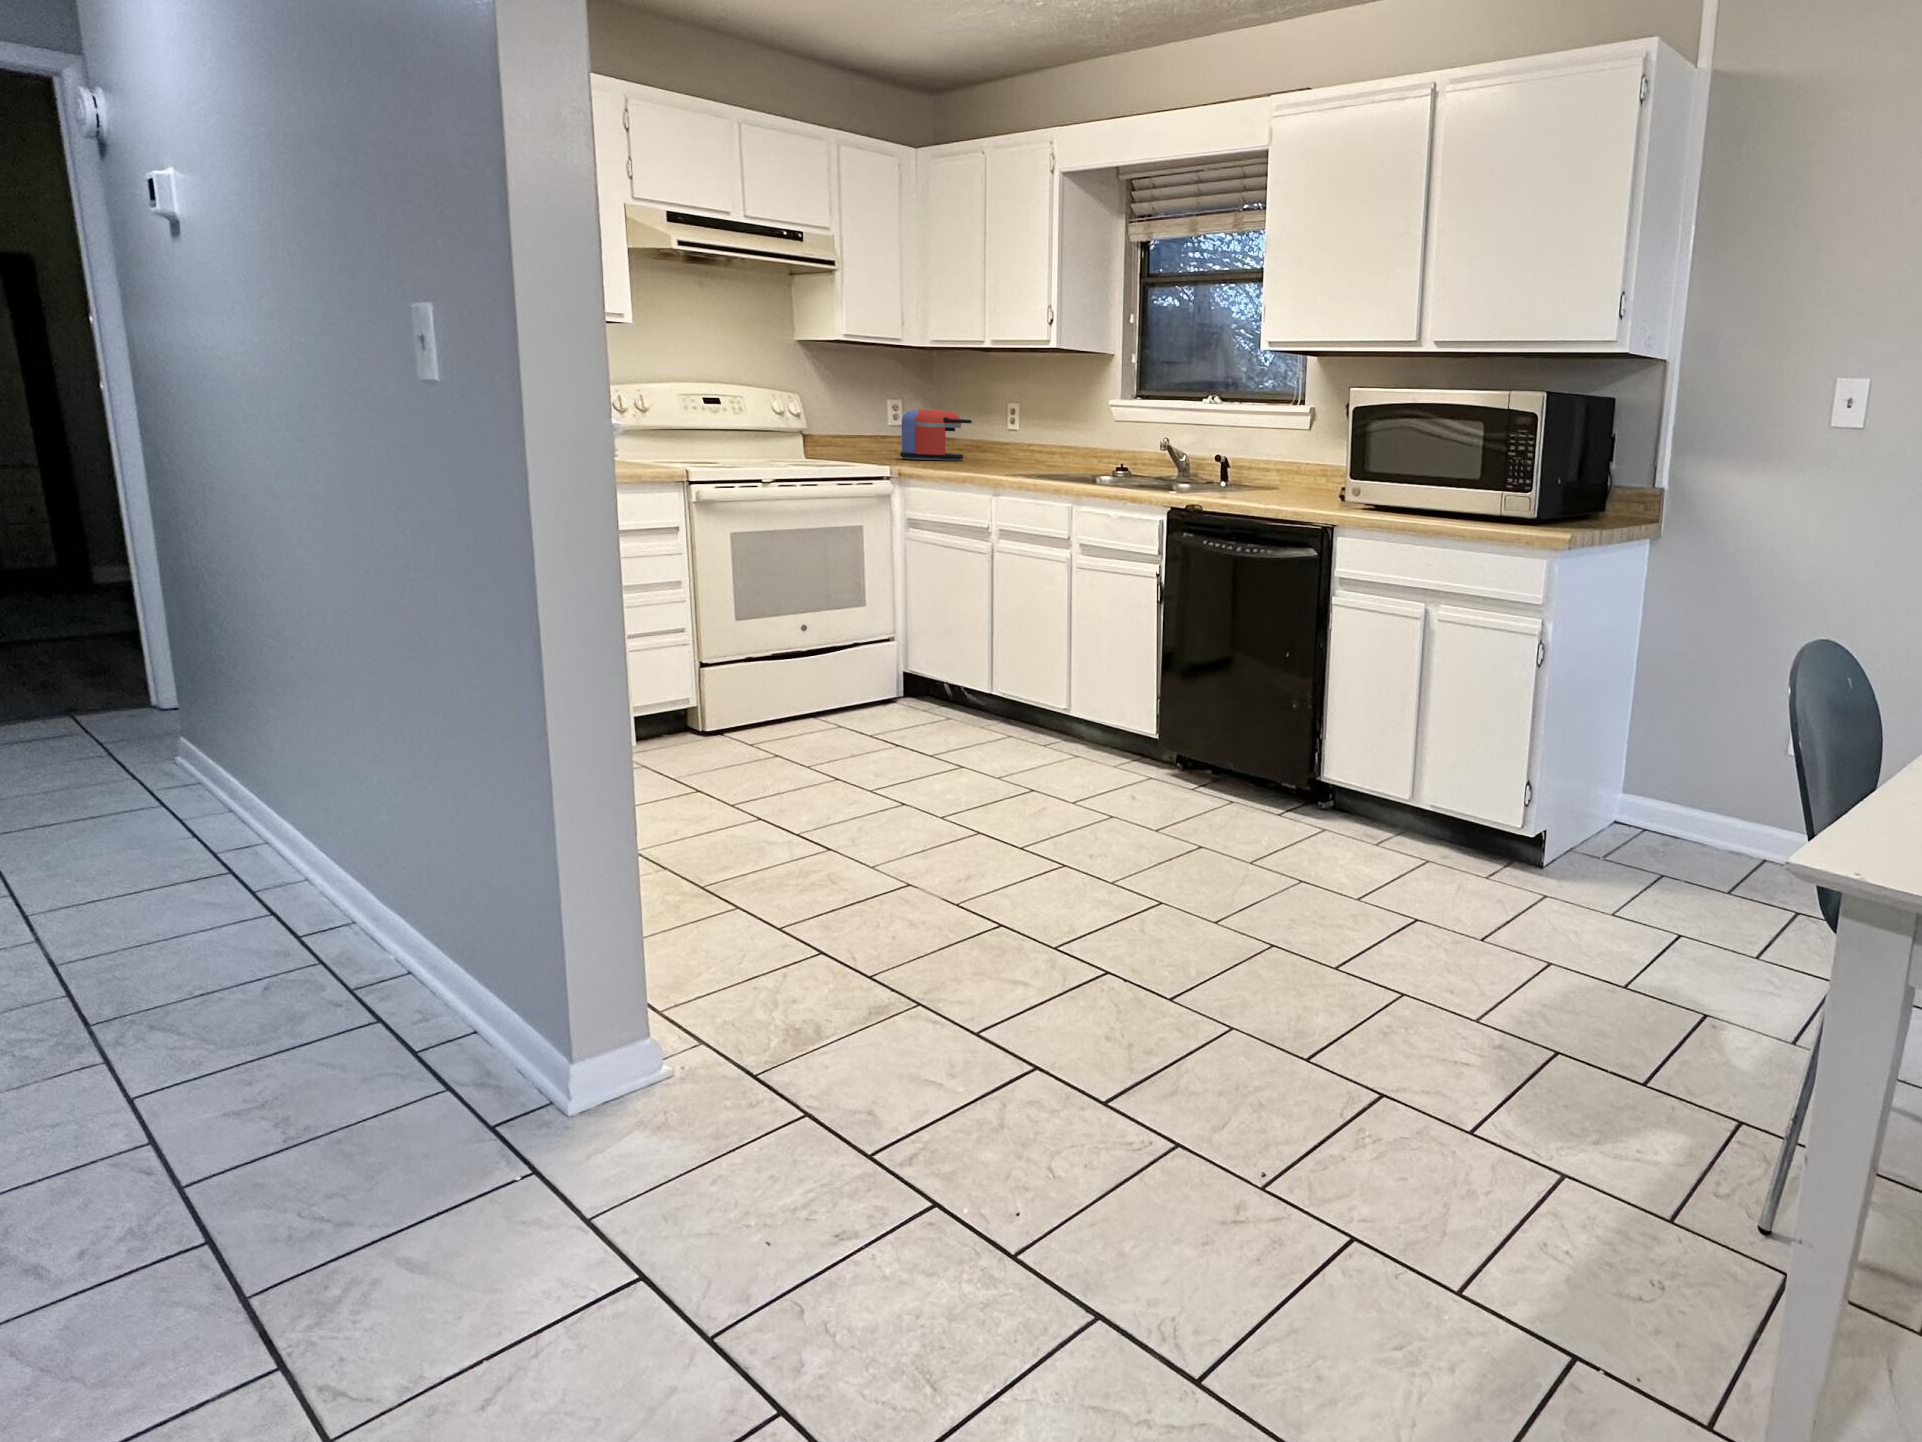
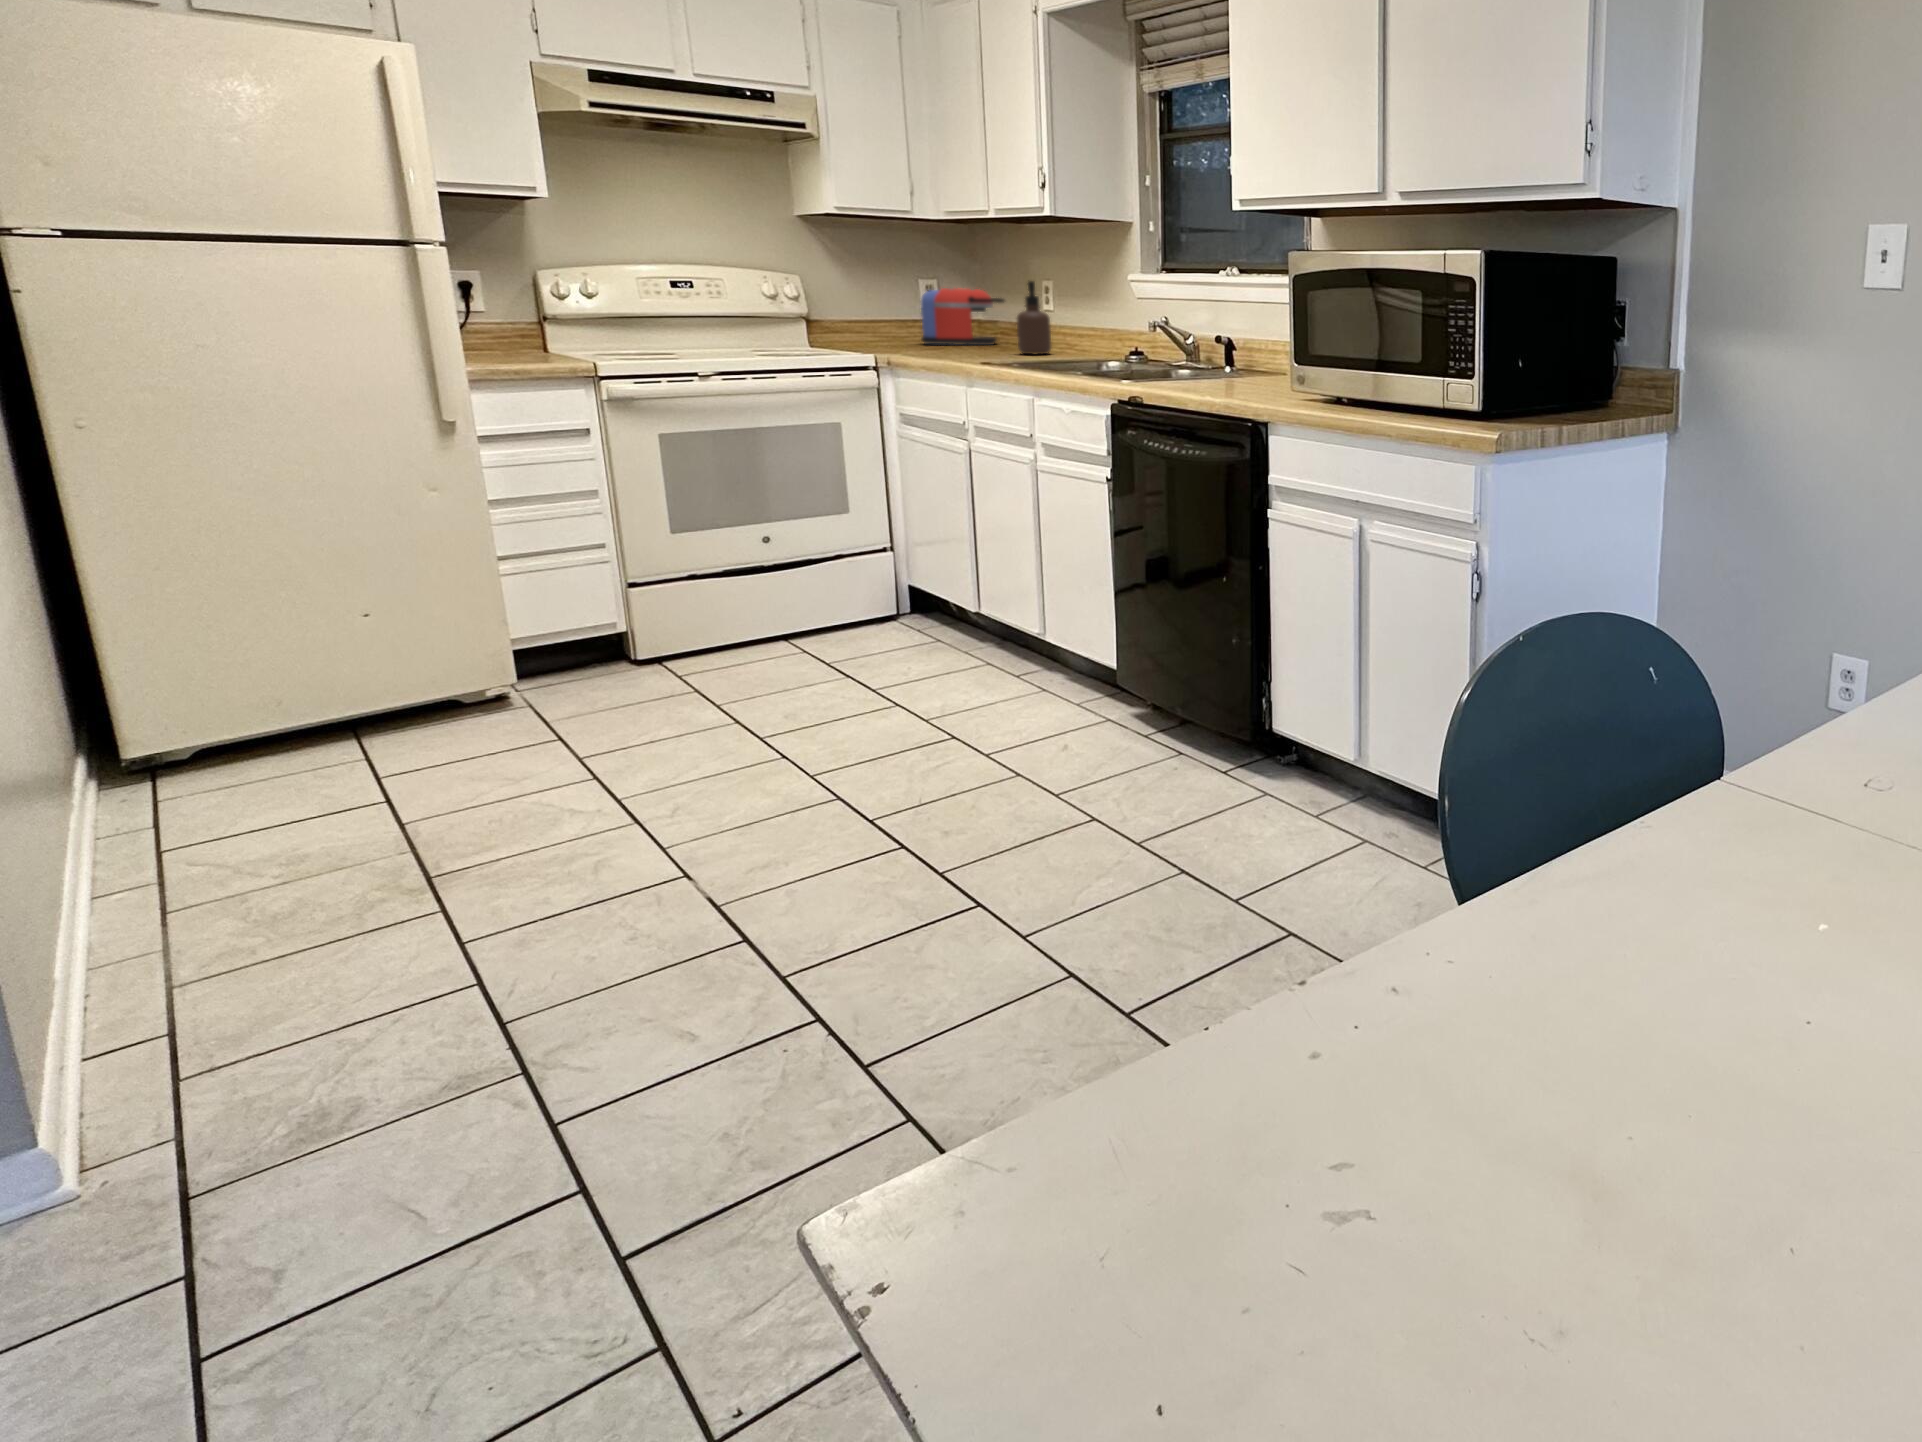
soap dispenser: none [1008,405,1036,469] -> present [1017,281,1051,354]

